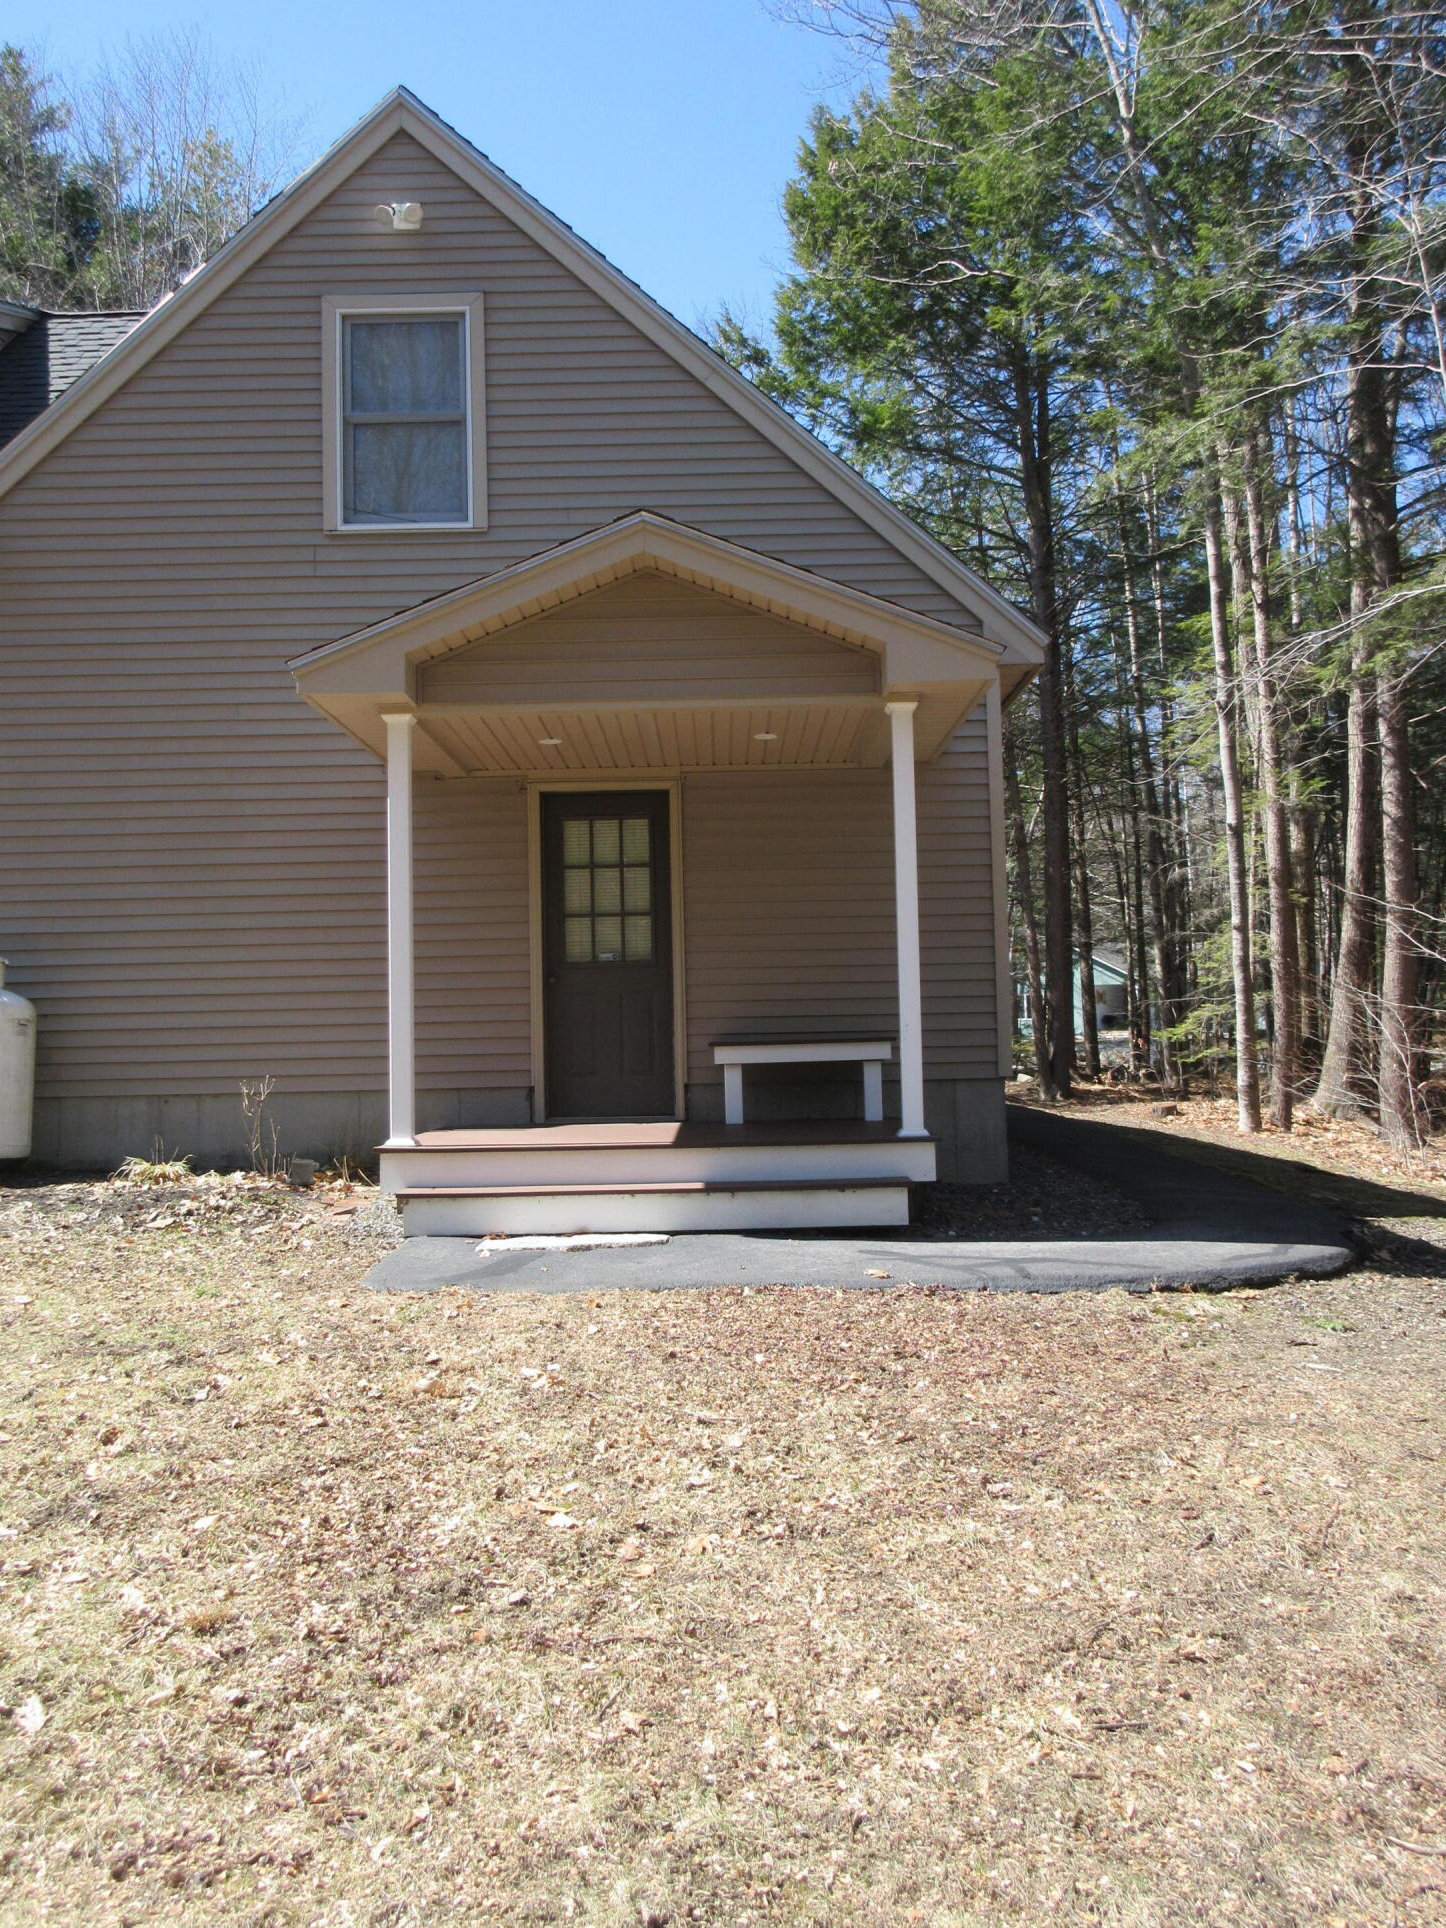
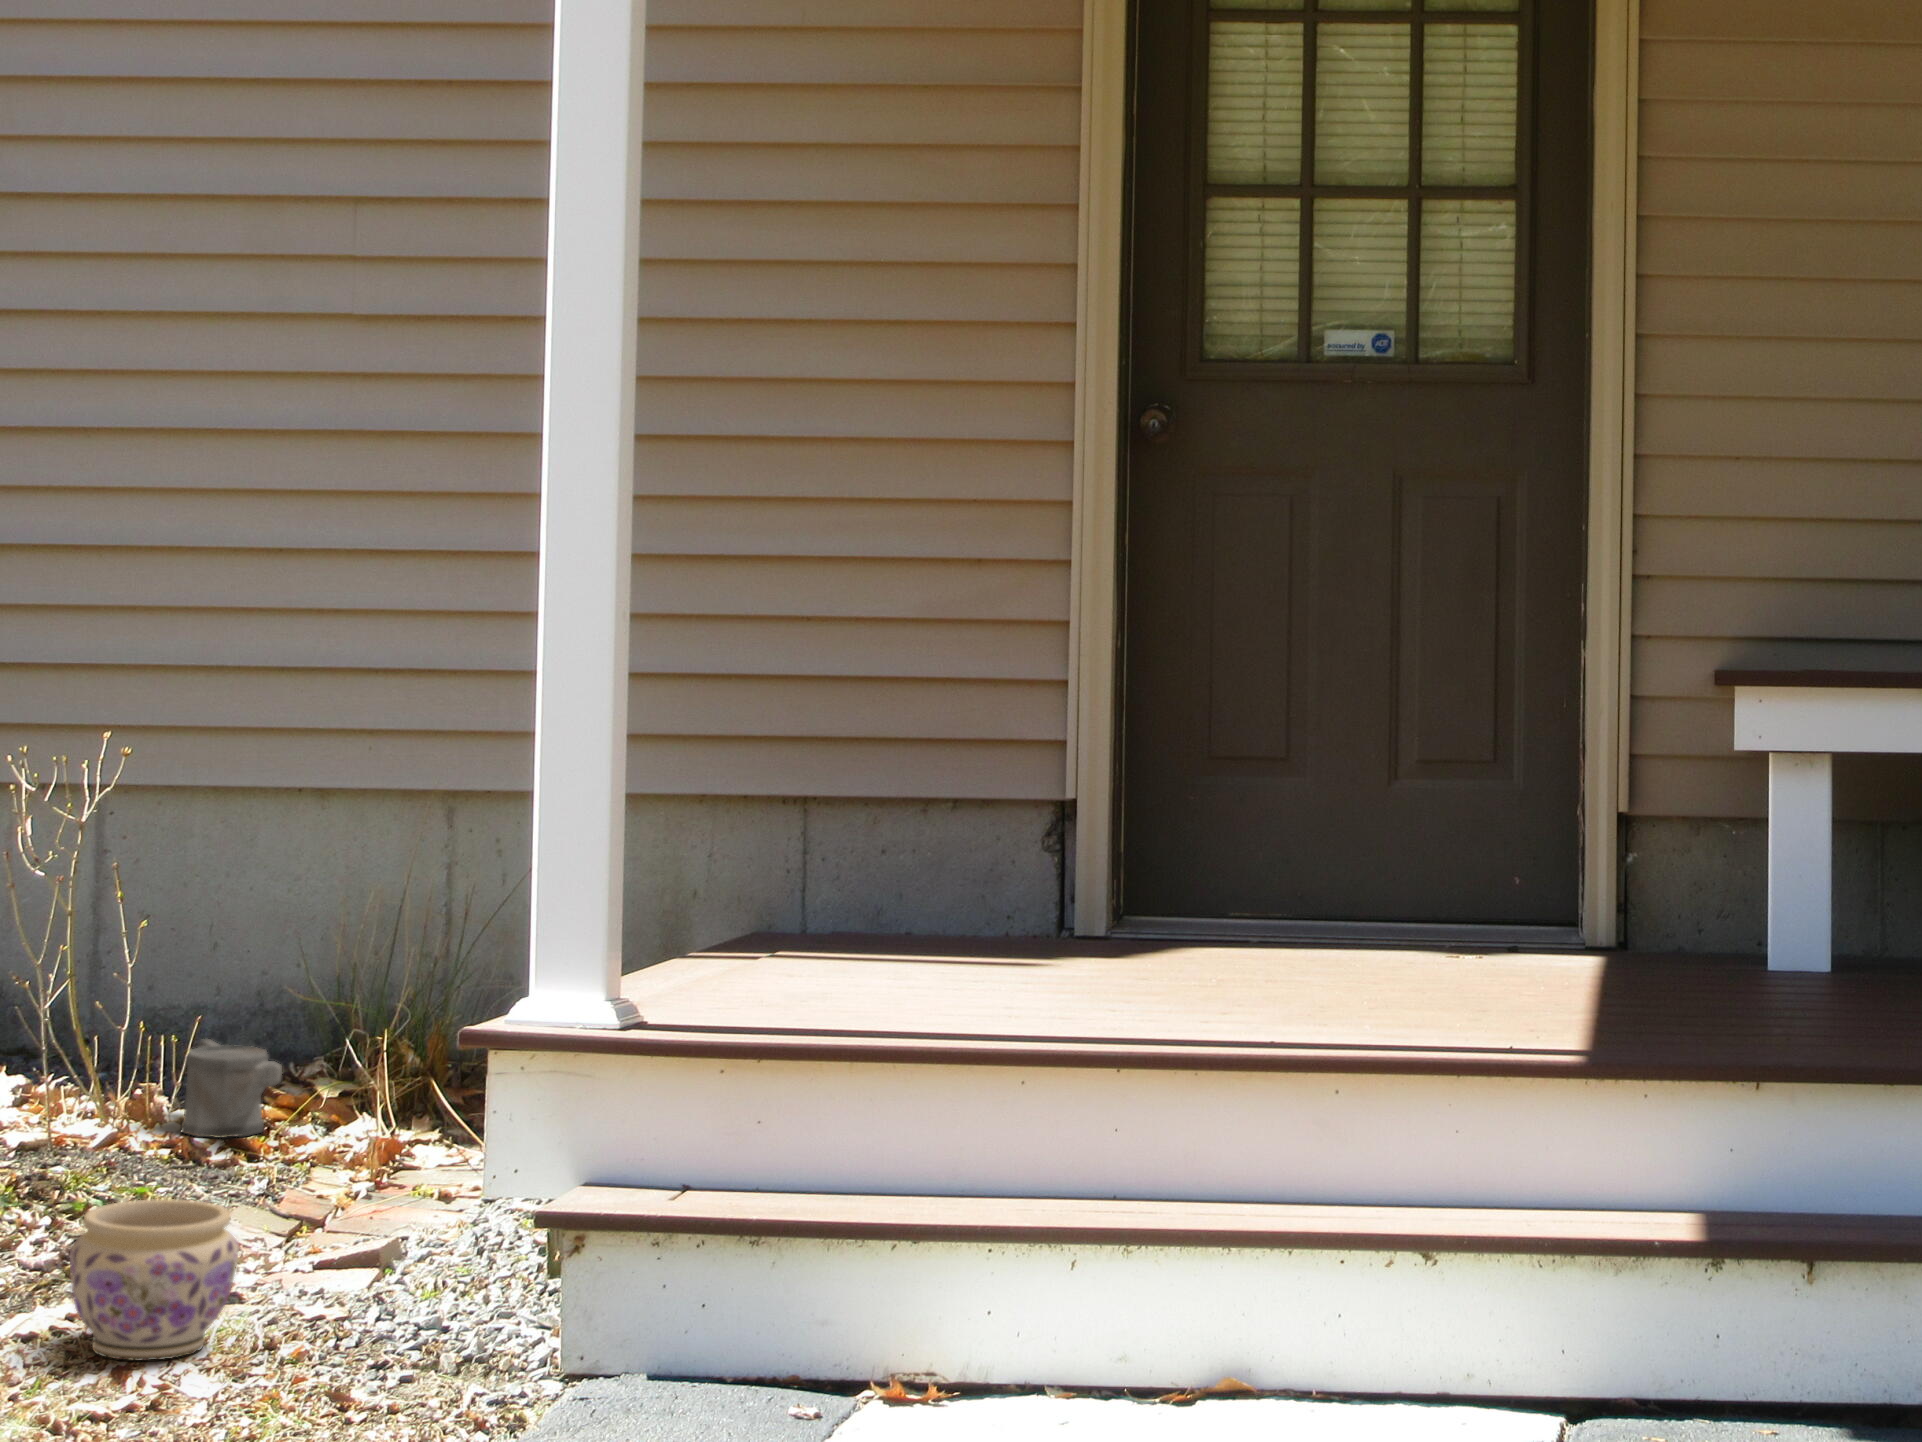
planter: none [274,1194,317,1234] -> present [70,1199,239,1361]

